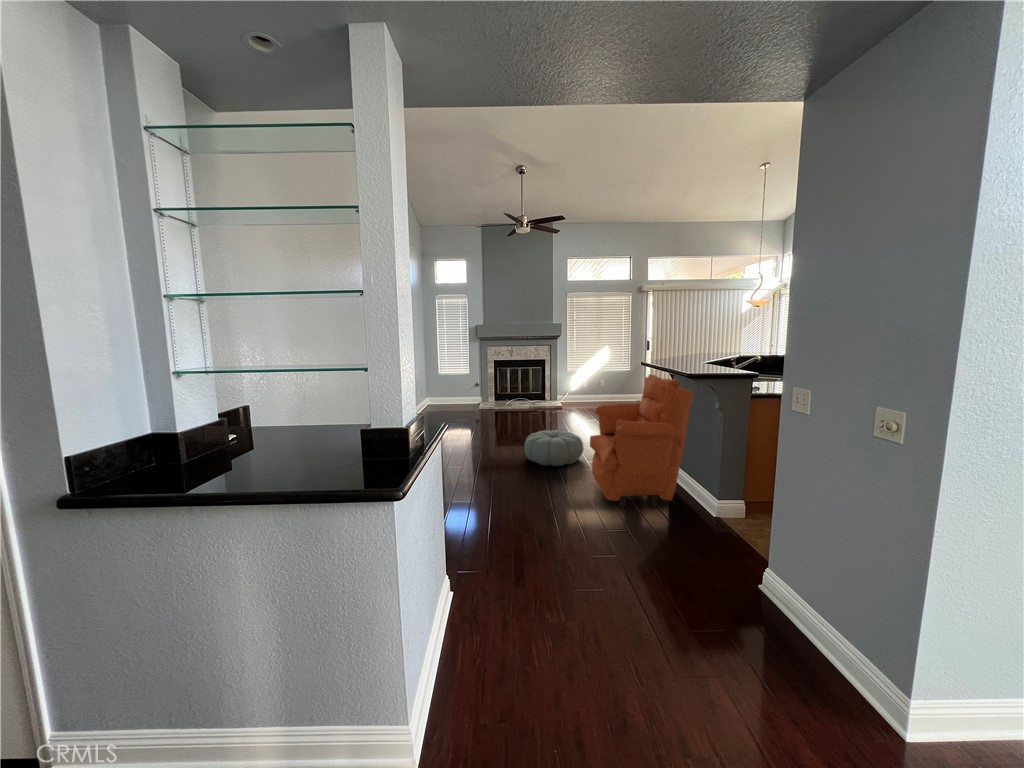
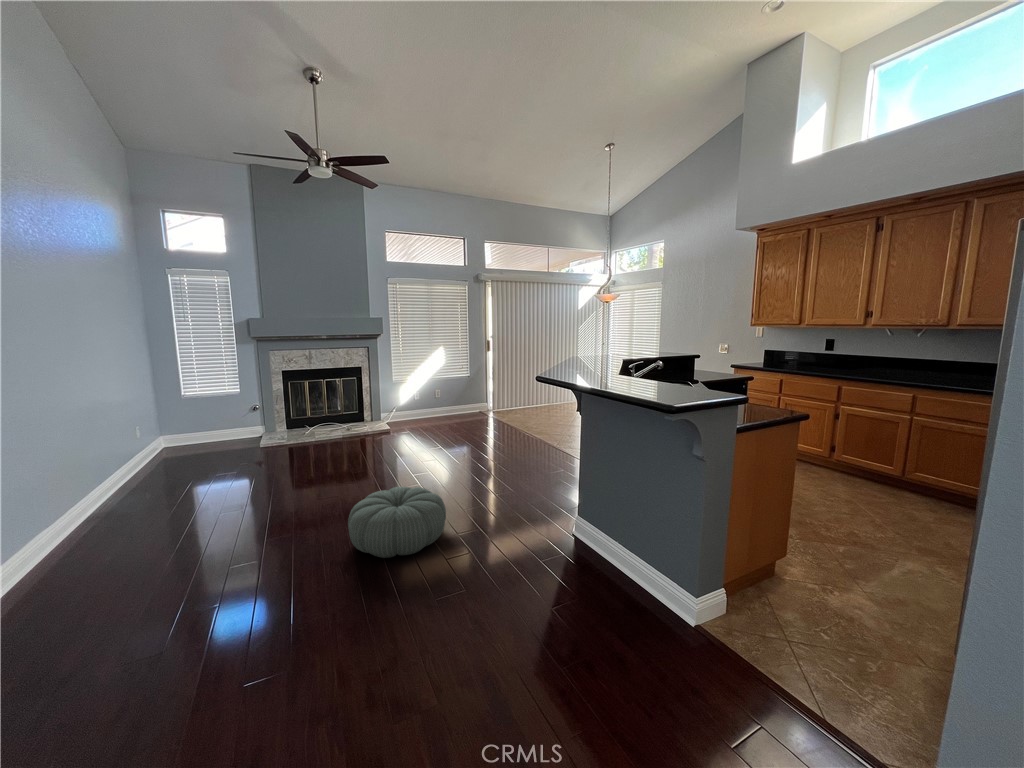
armchair: present [590,374,694,507] -> none [470,401,641,636]

